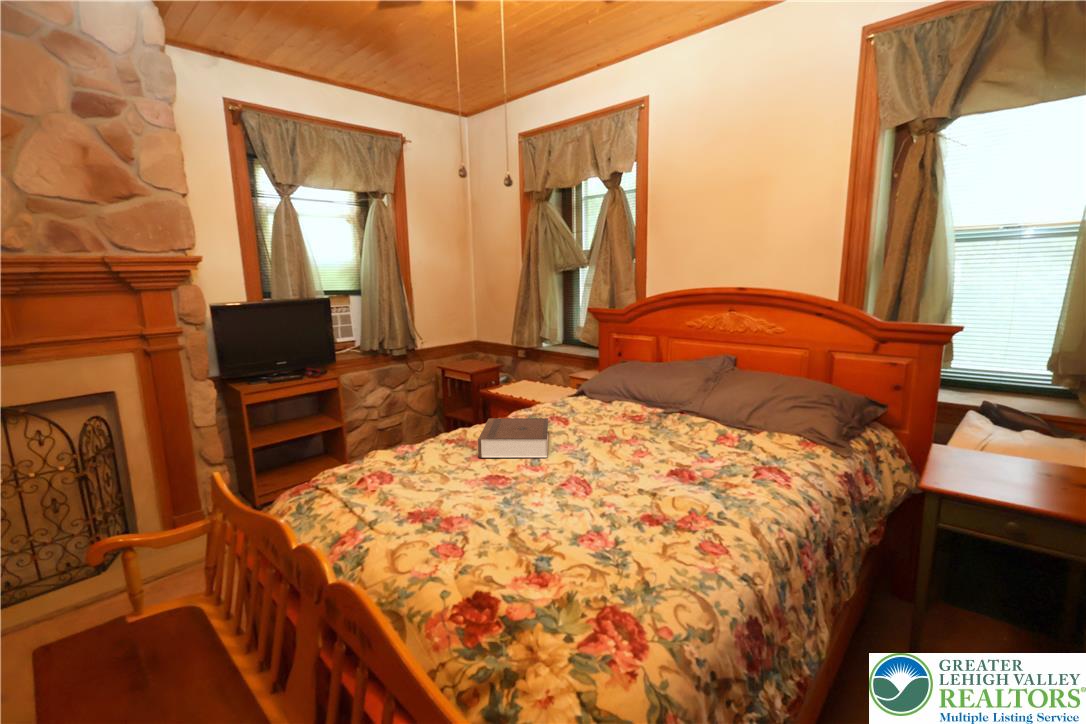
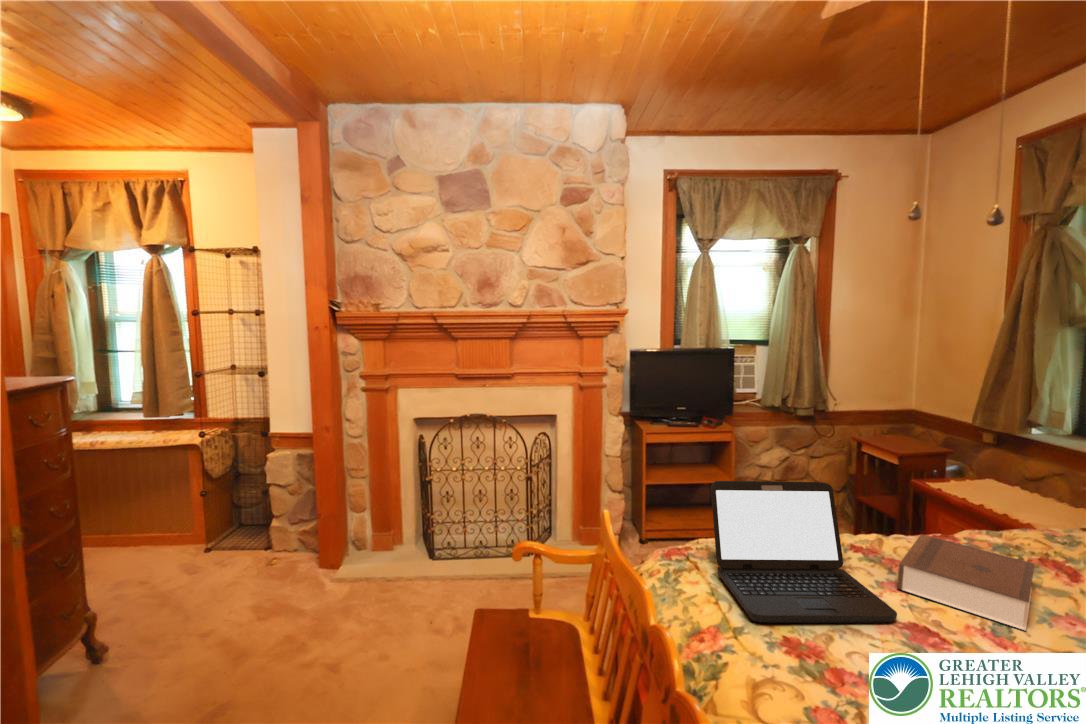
laptop: none [331,393,480,512] -> present [711,481,897,623]

